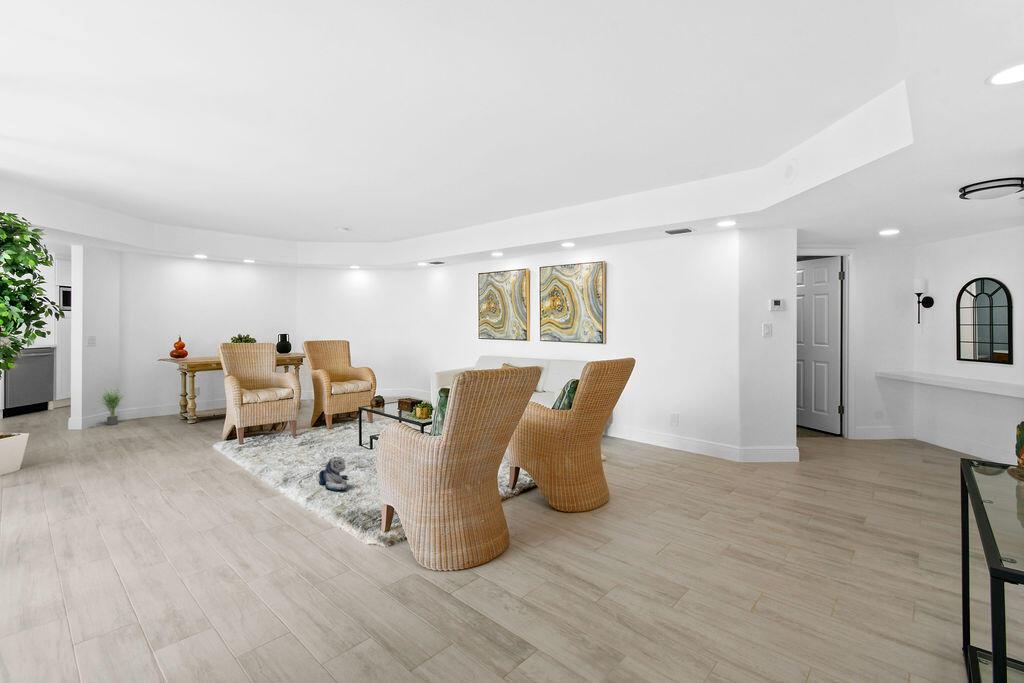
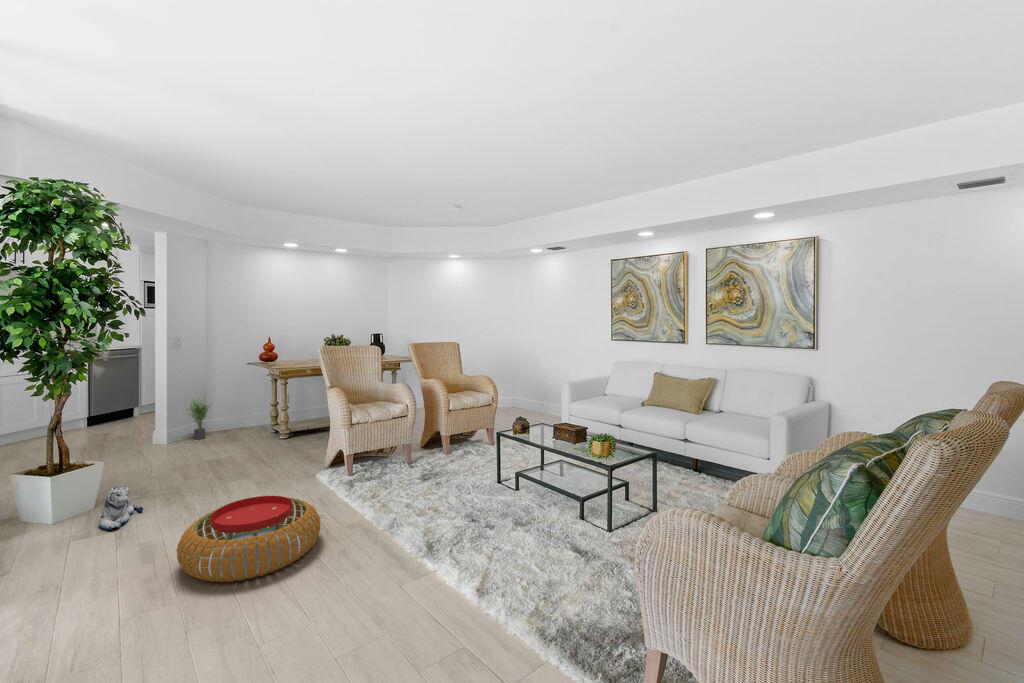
pouf: none [90,450,204,503] -> present [177,496,320,582]
plush toy: present [319,457,348,491] -> present [99,487,143,530]

